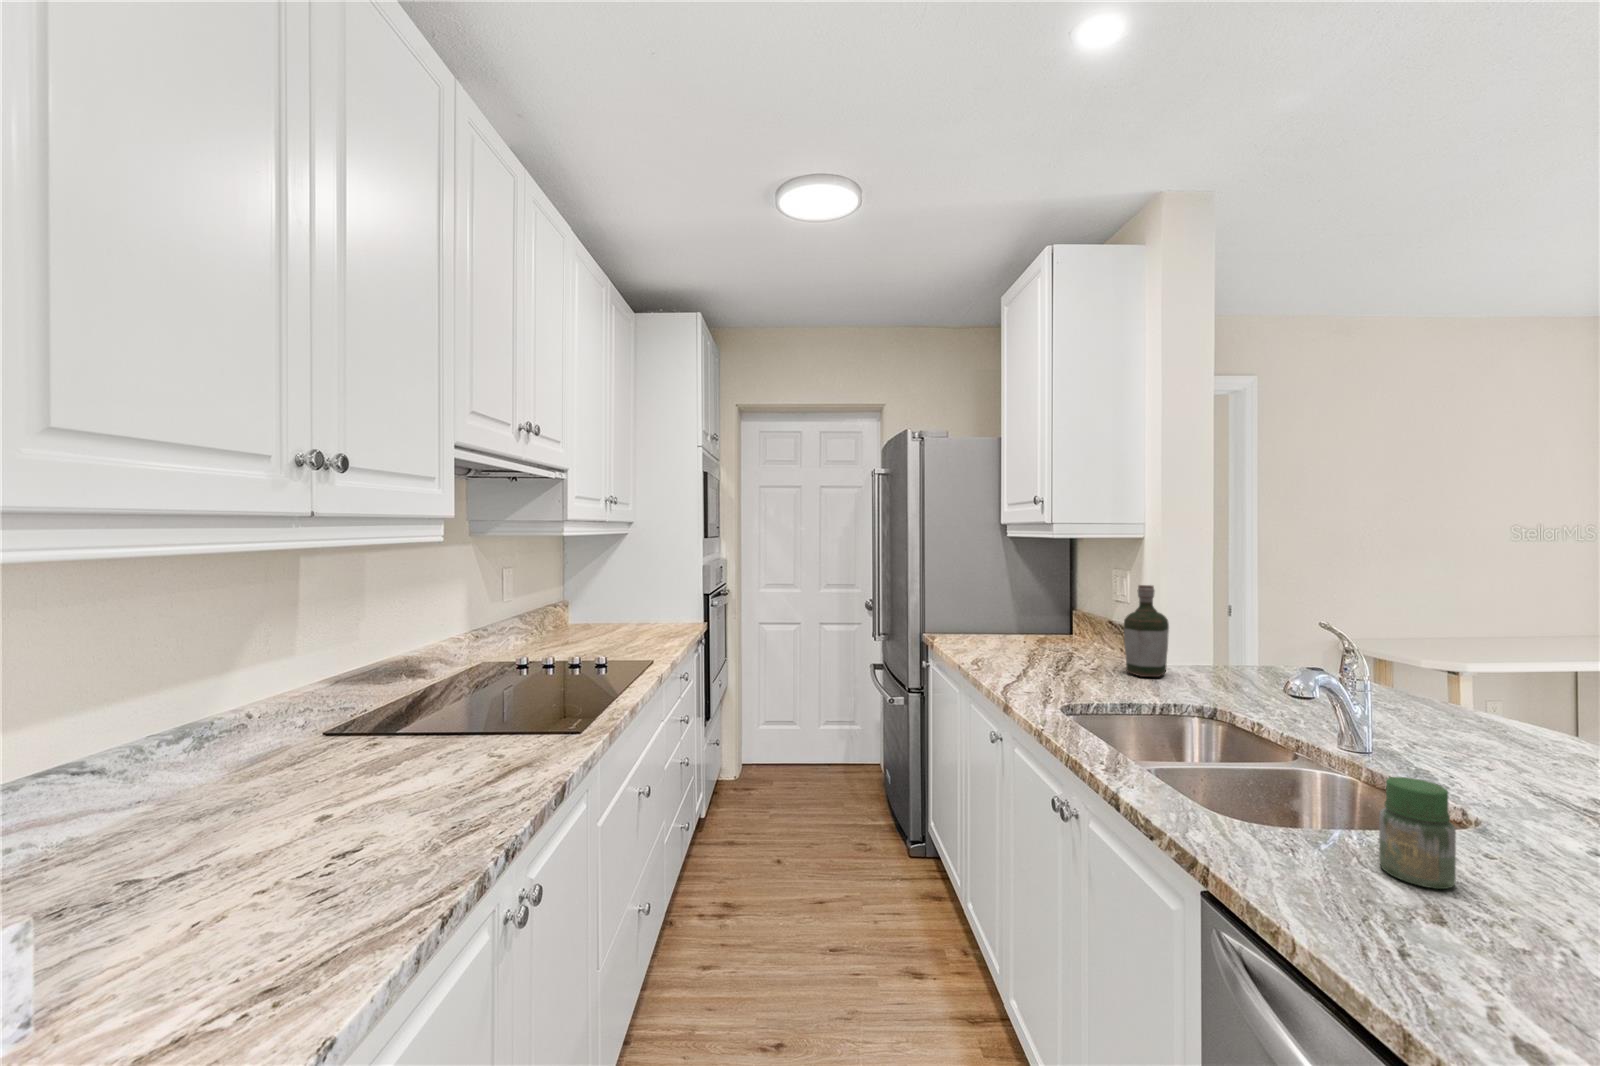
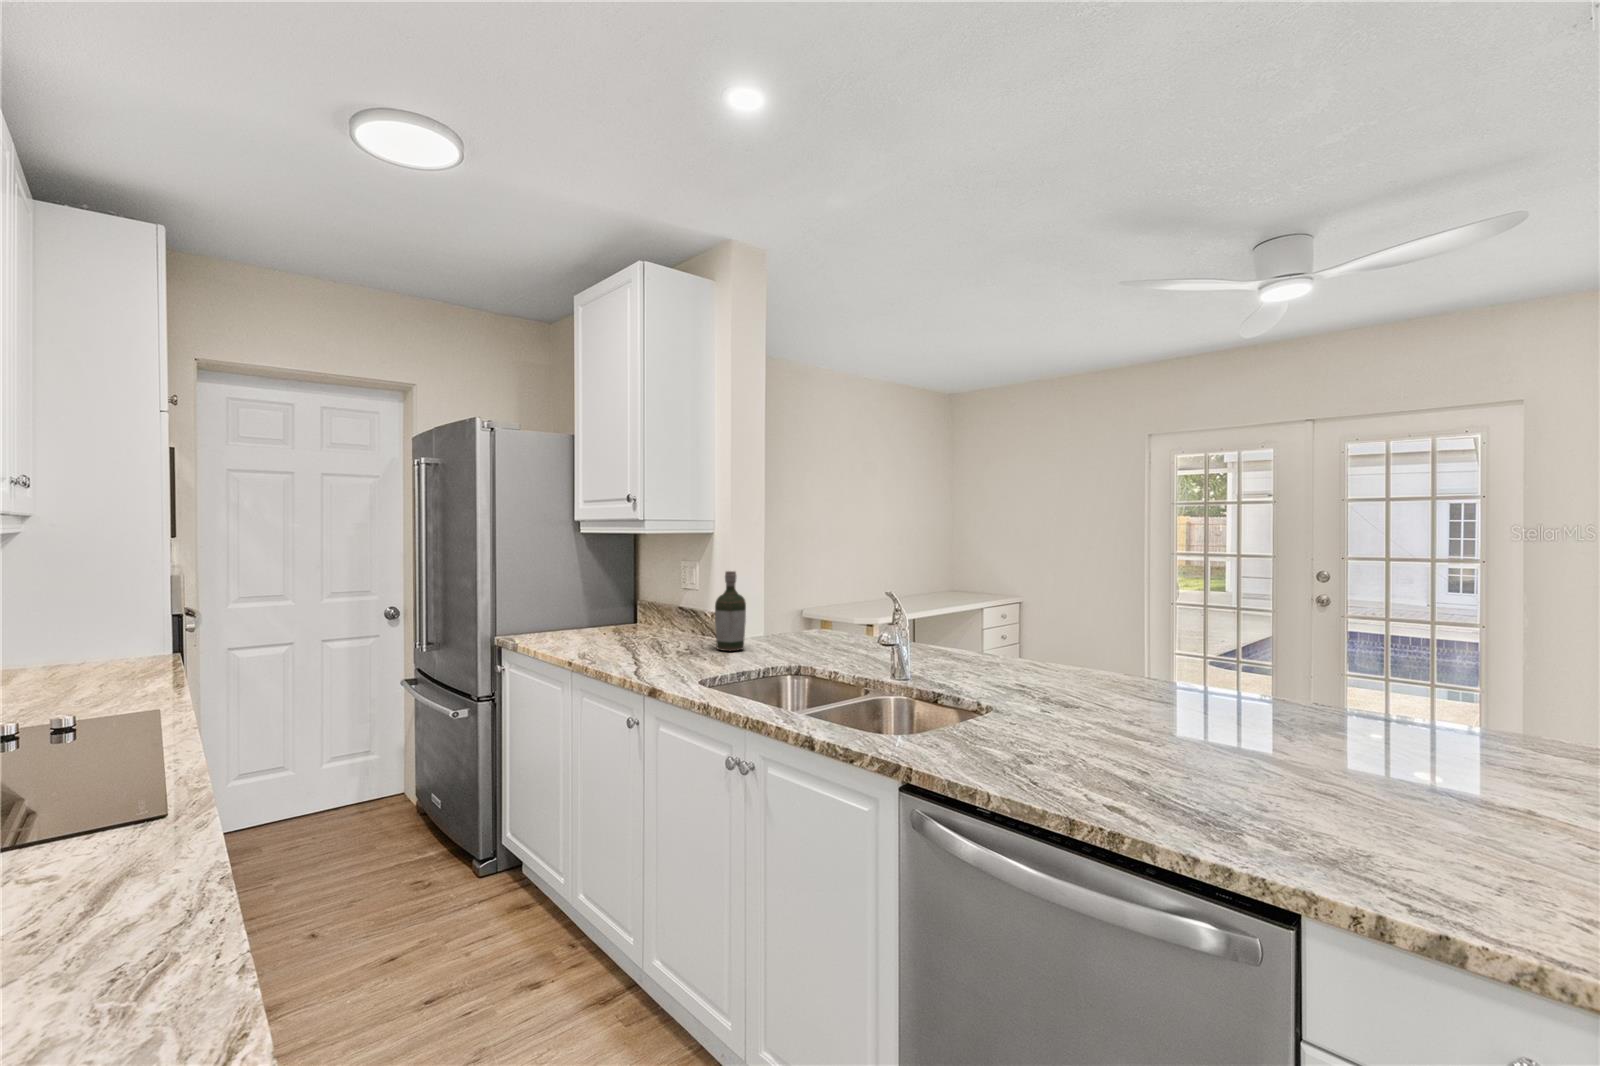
jar: present [1379,777,1456,889] -> none [976,682,1012,746]

